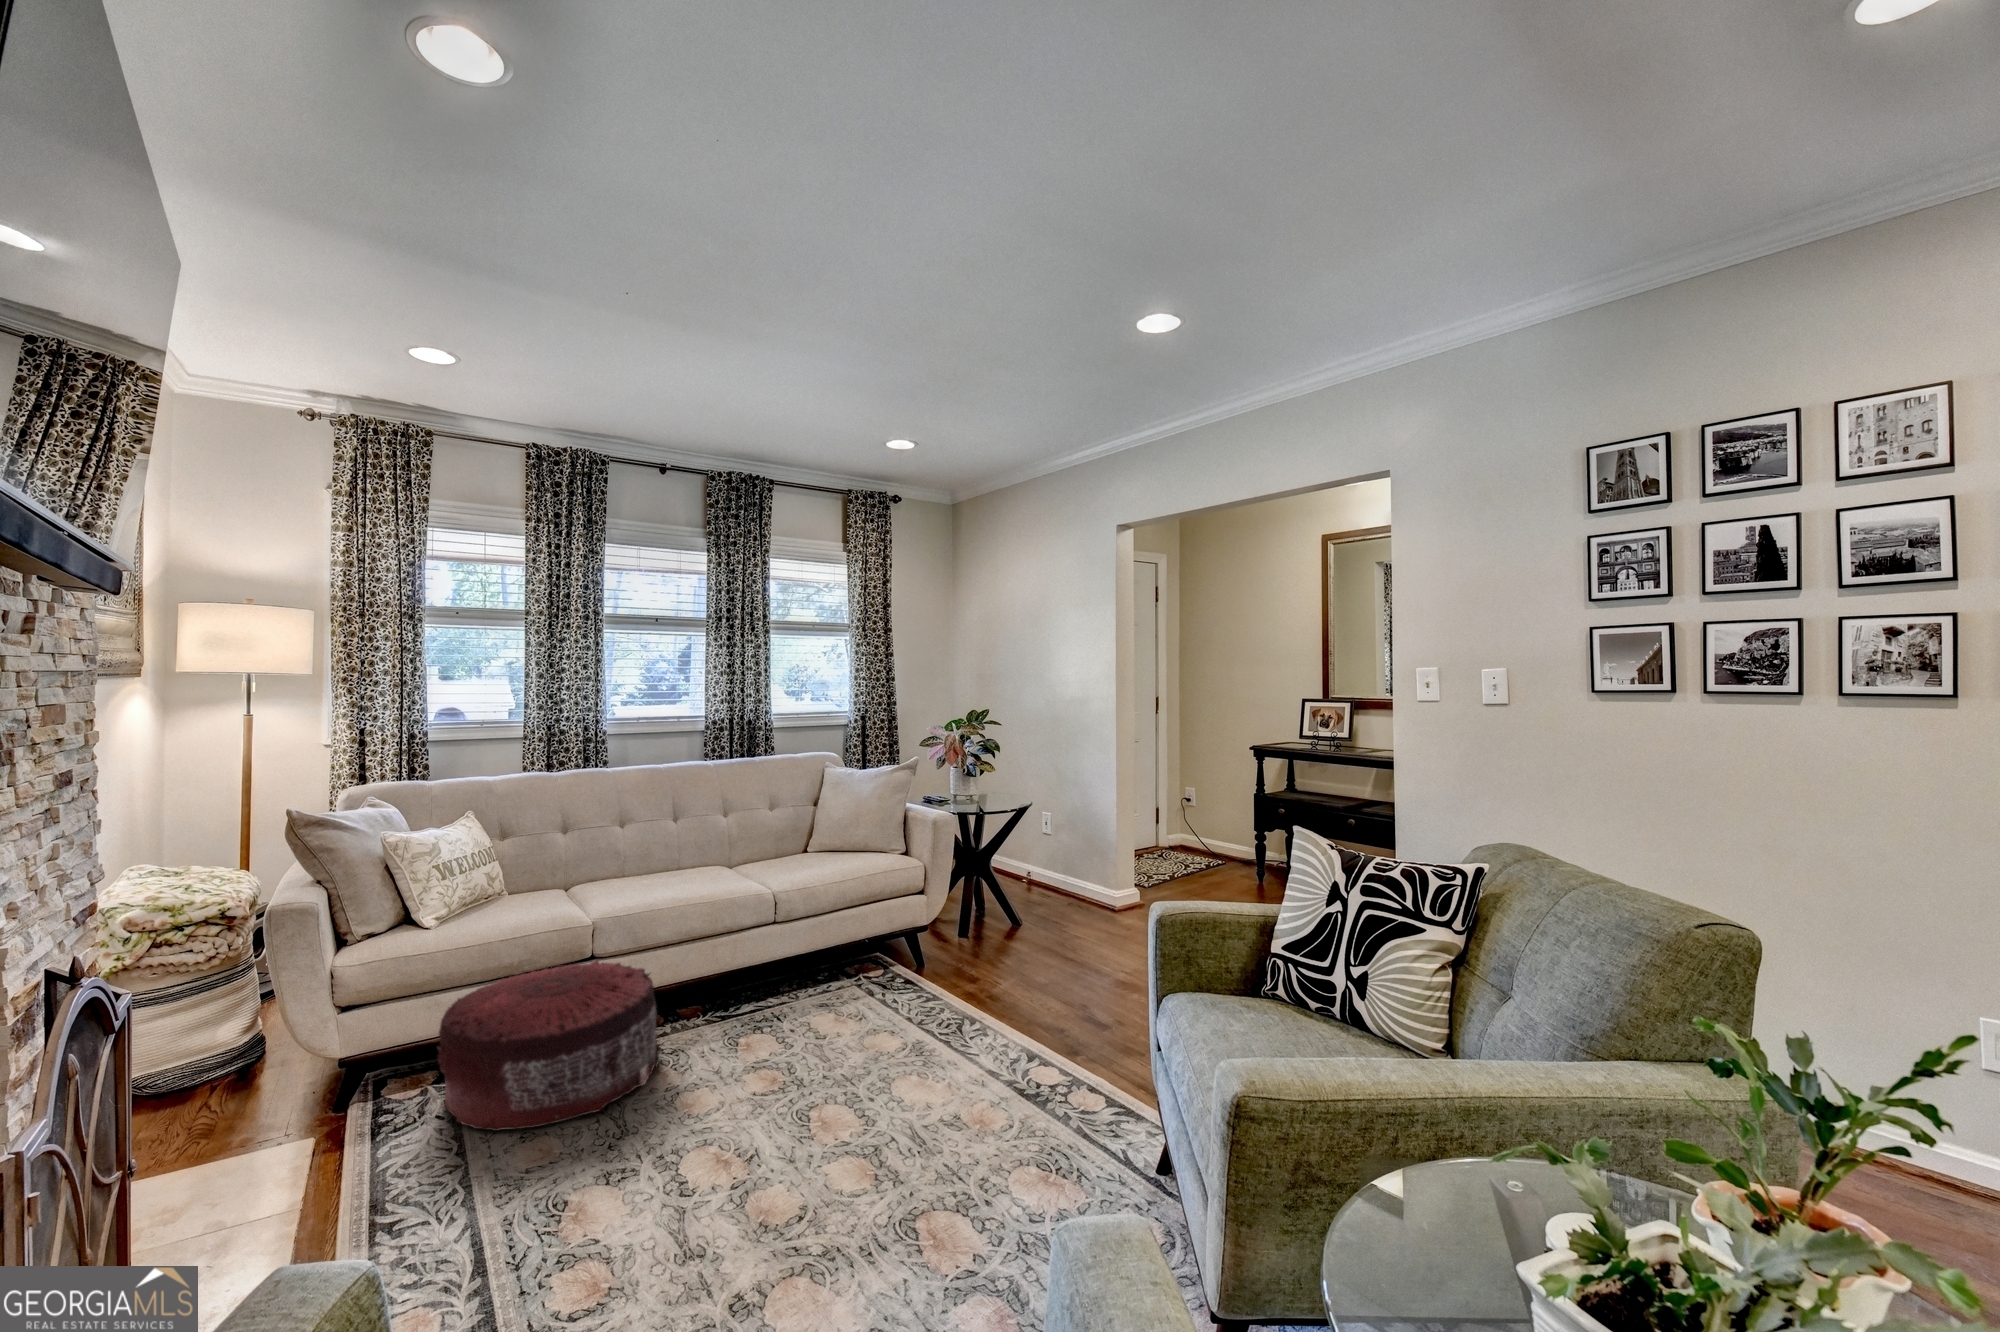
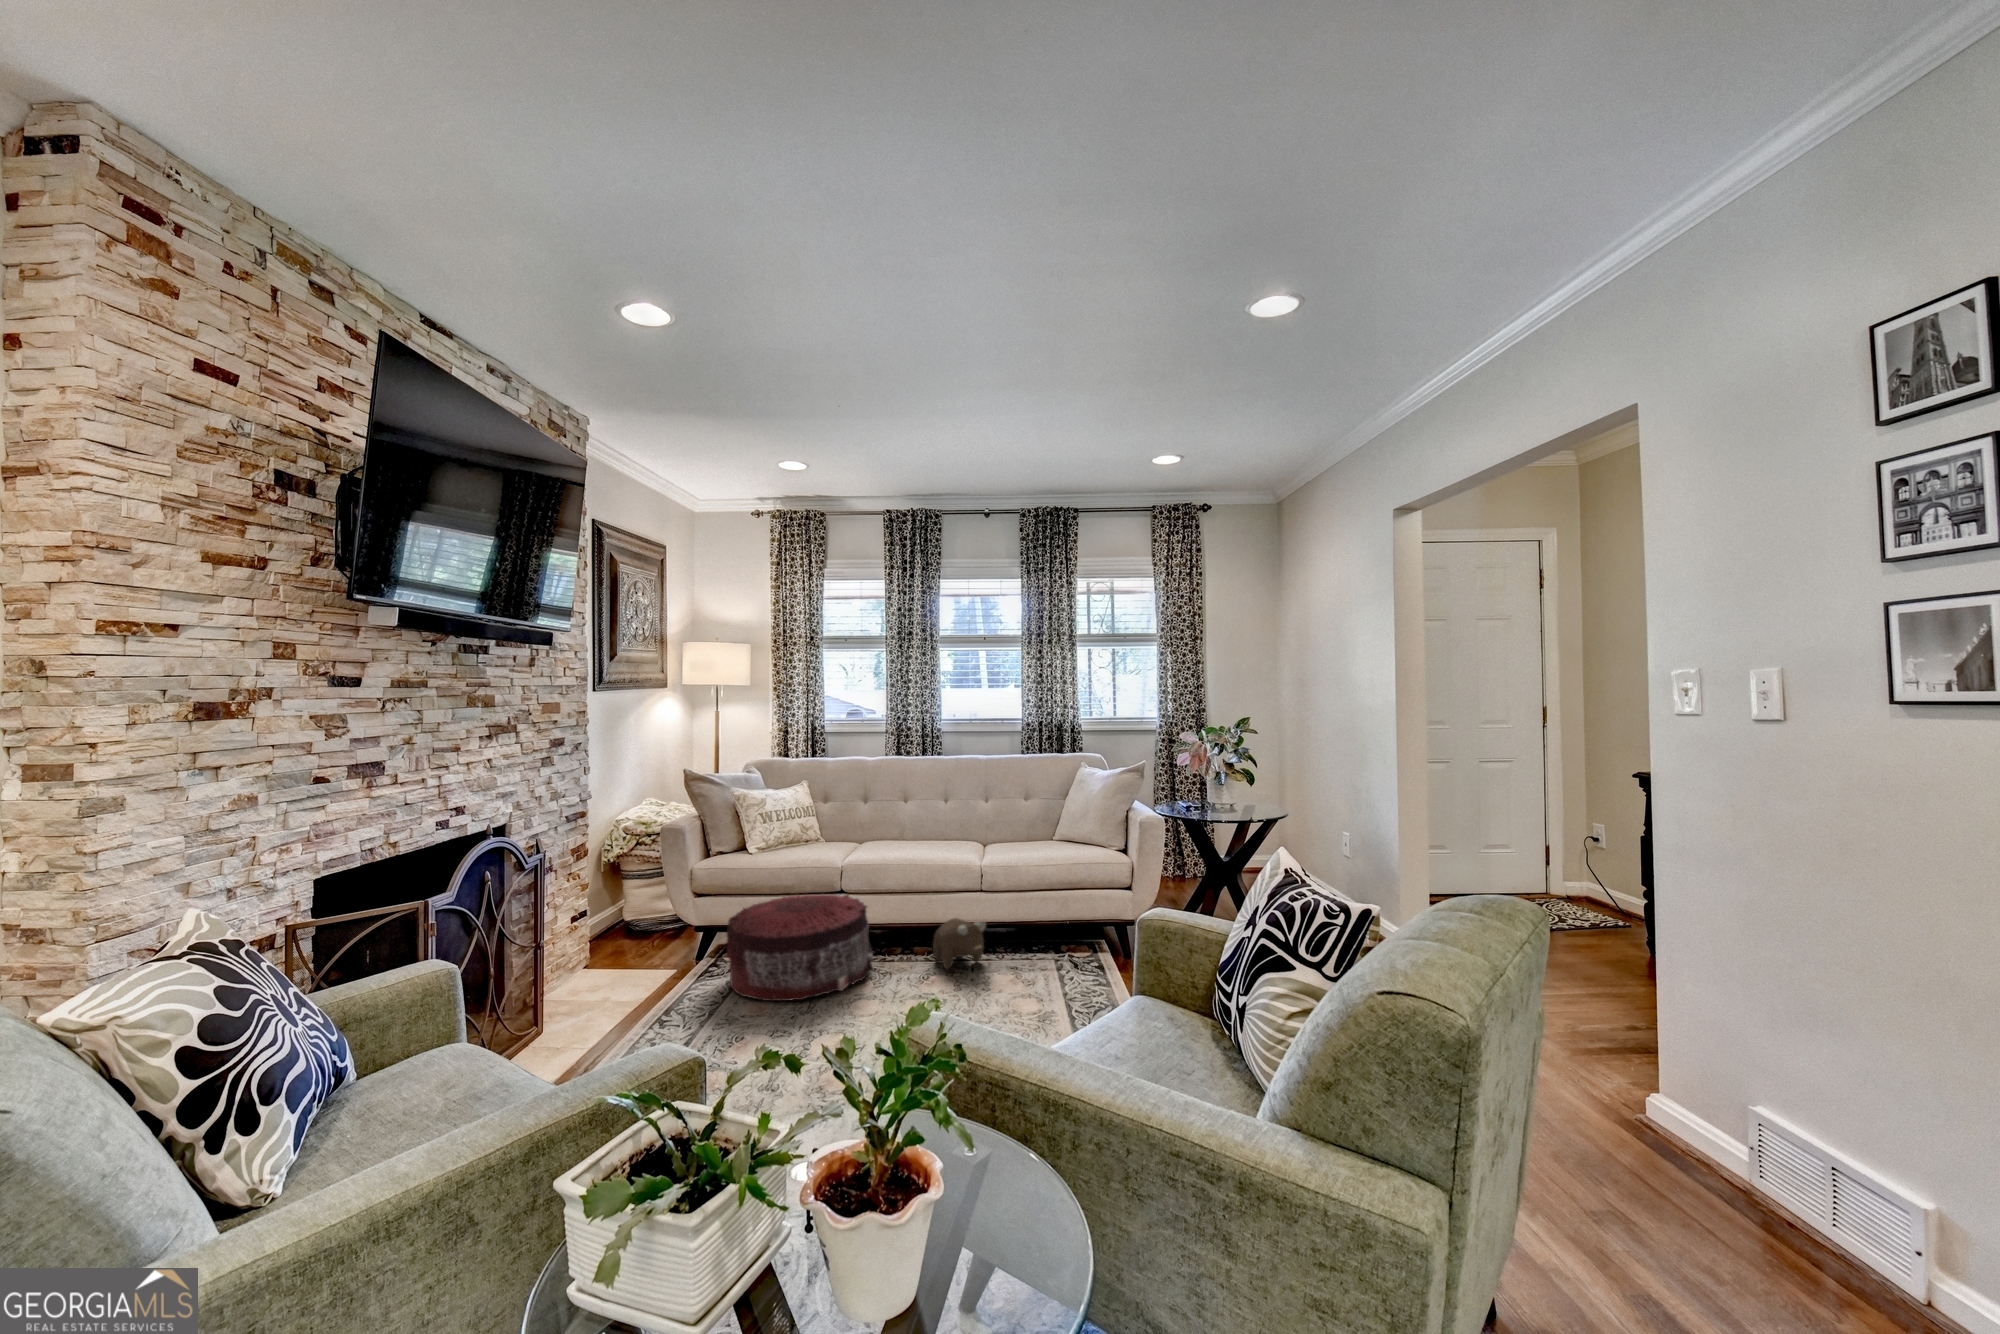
plush toy: none [721,962,799,1028] -> present [933,918,986,969]

